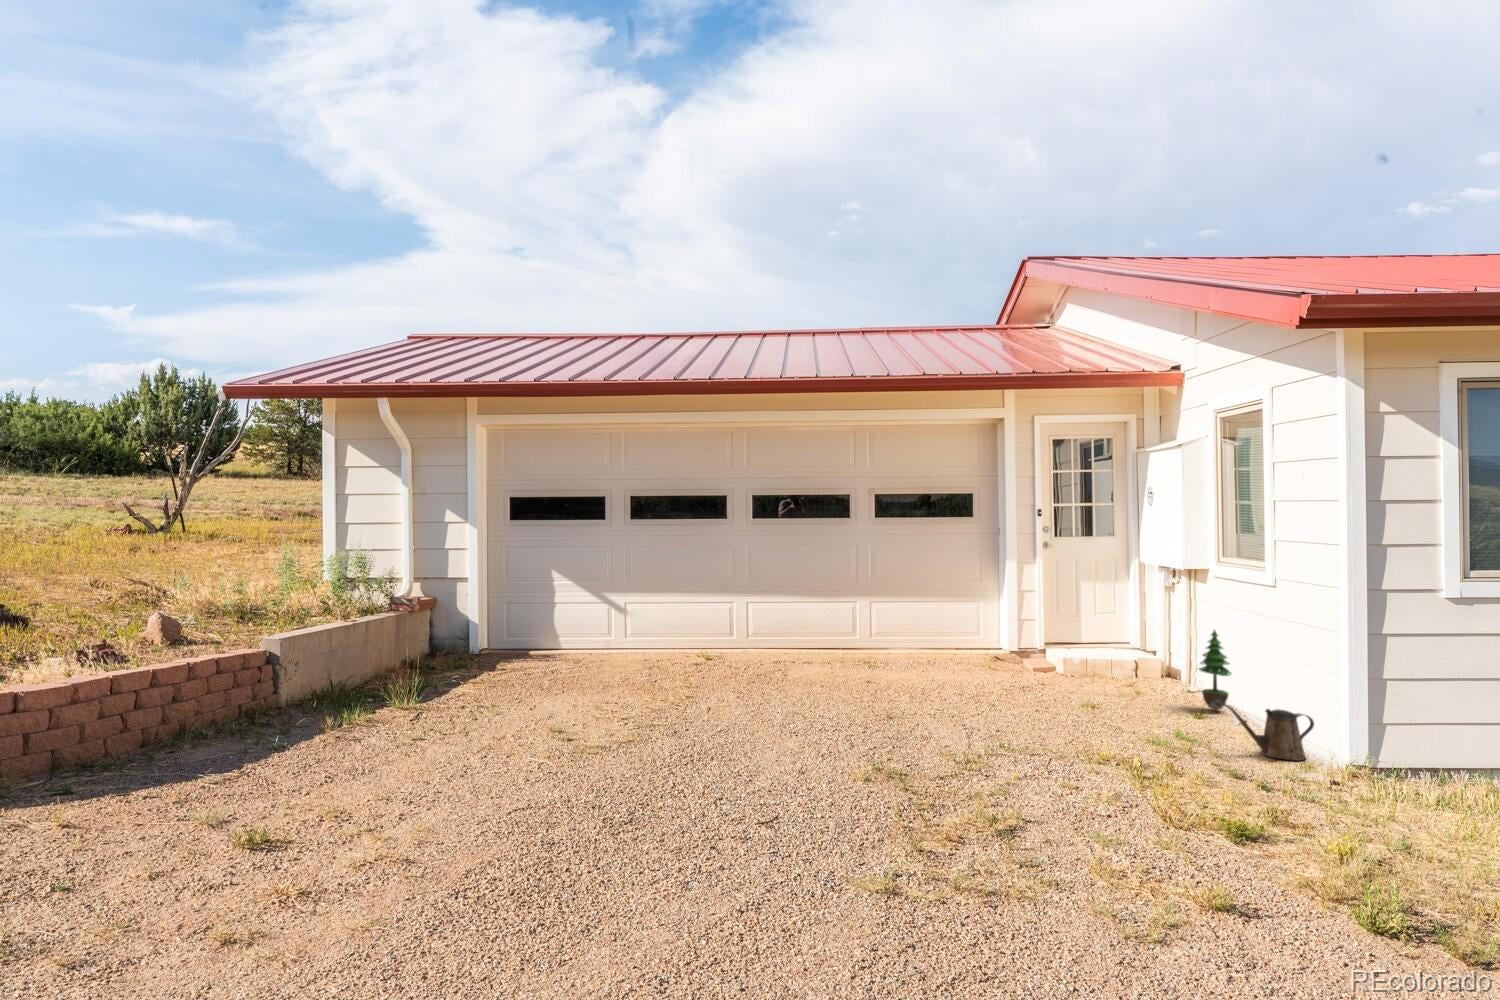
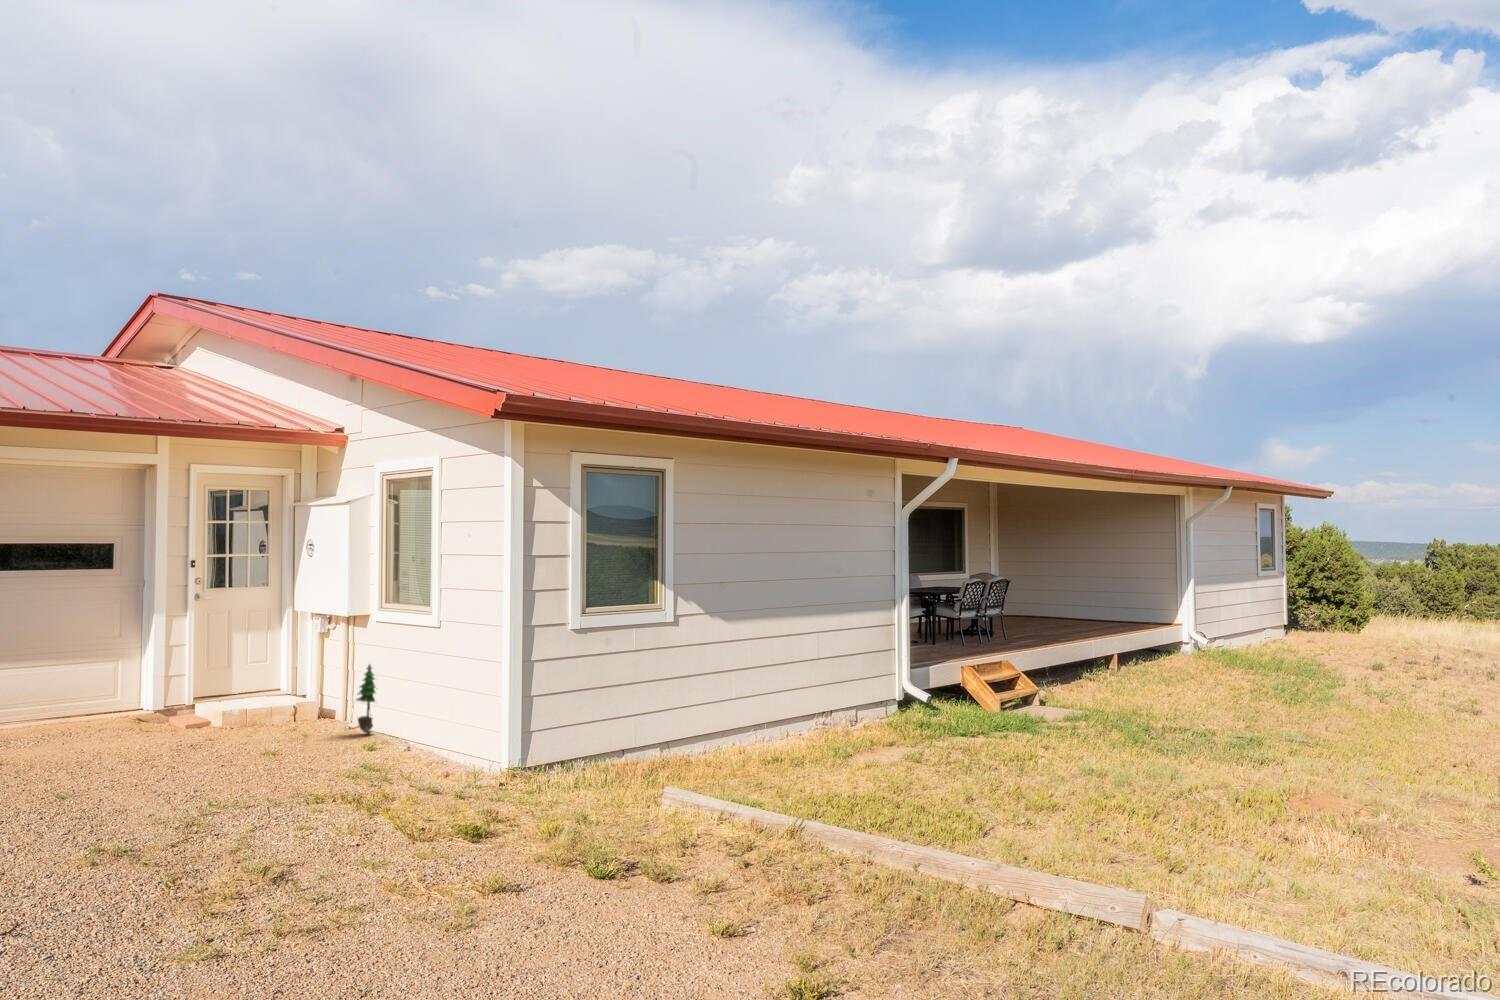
watering can: present [1224,704,1314,761] -> none [387,716,447,754]

